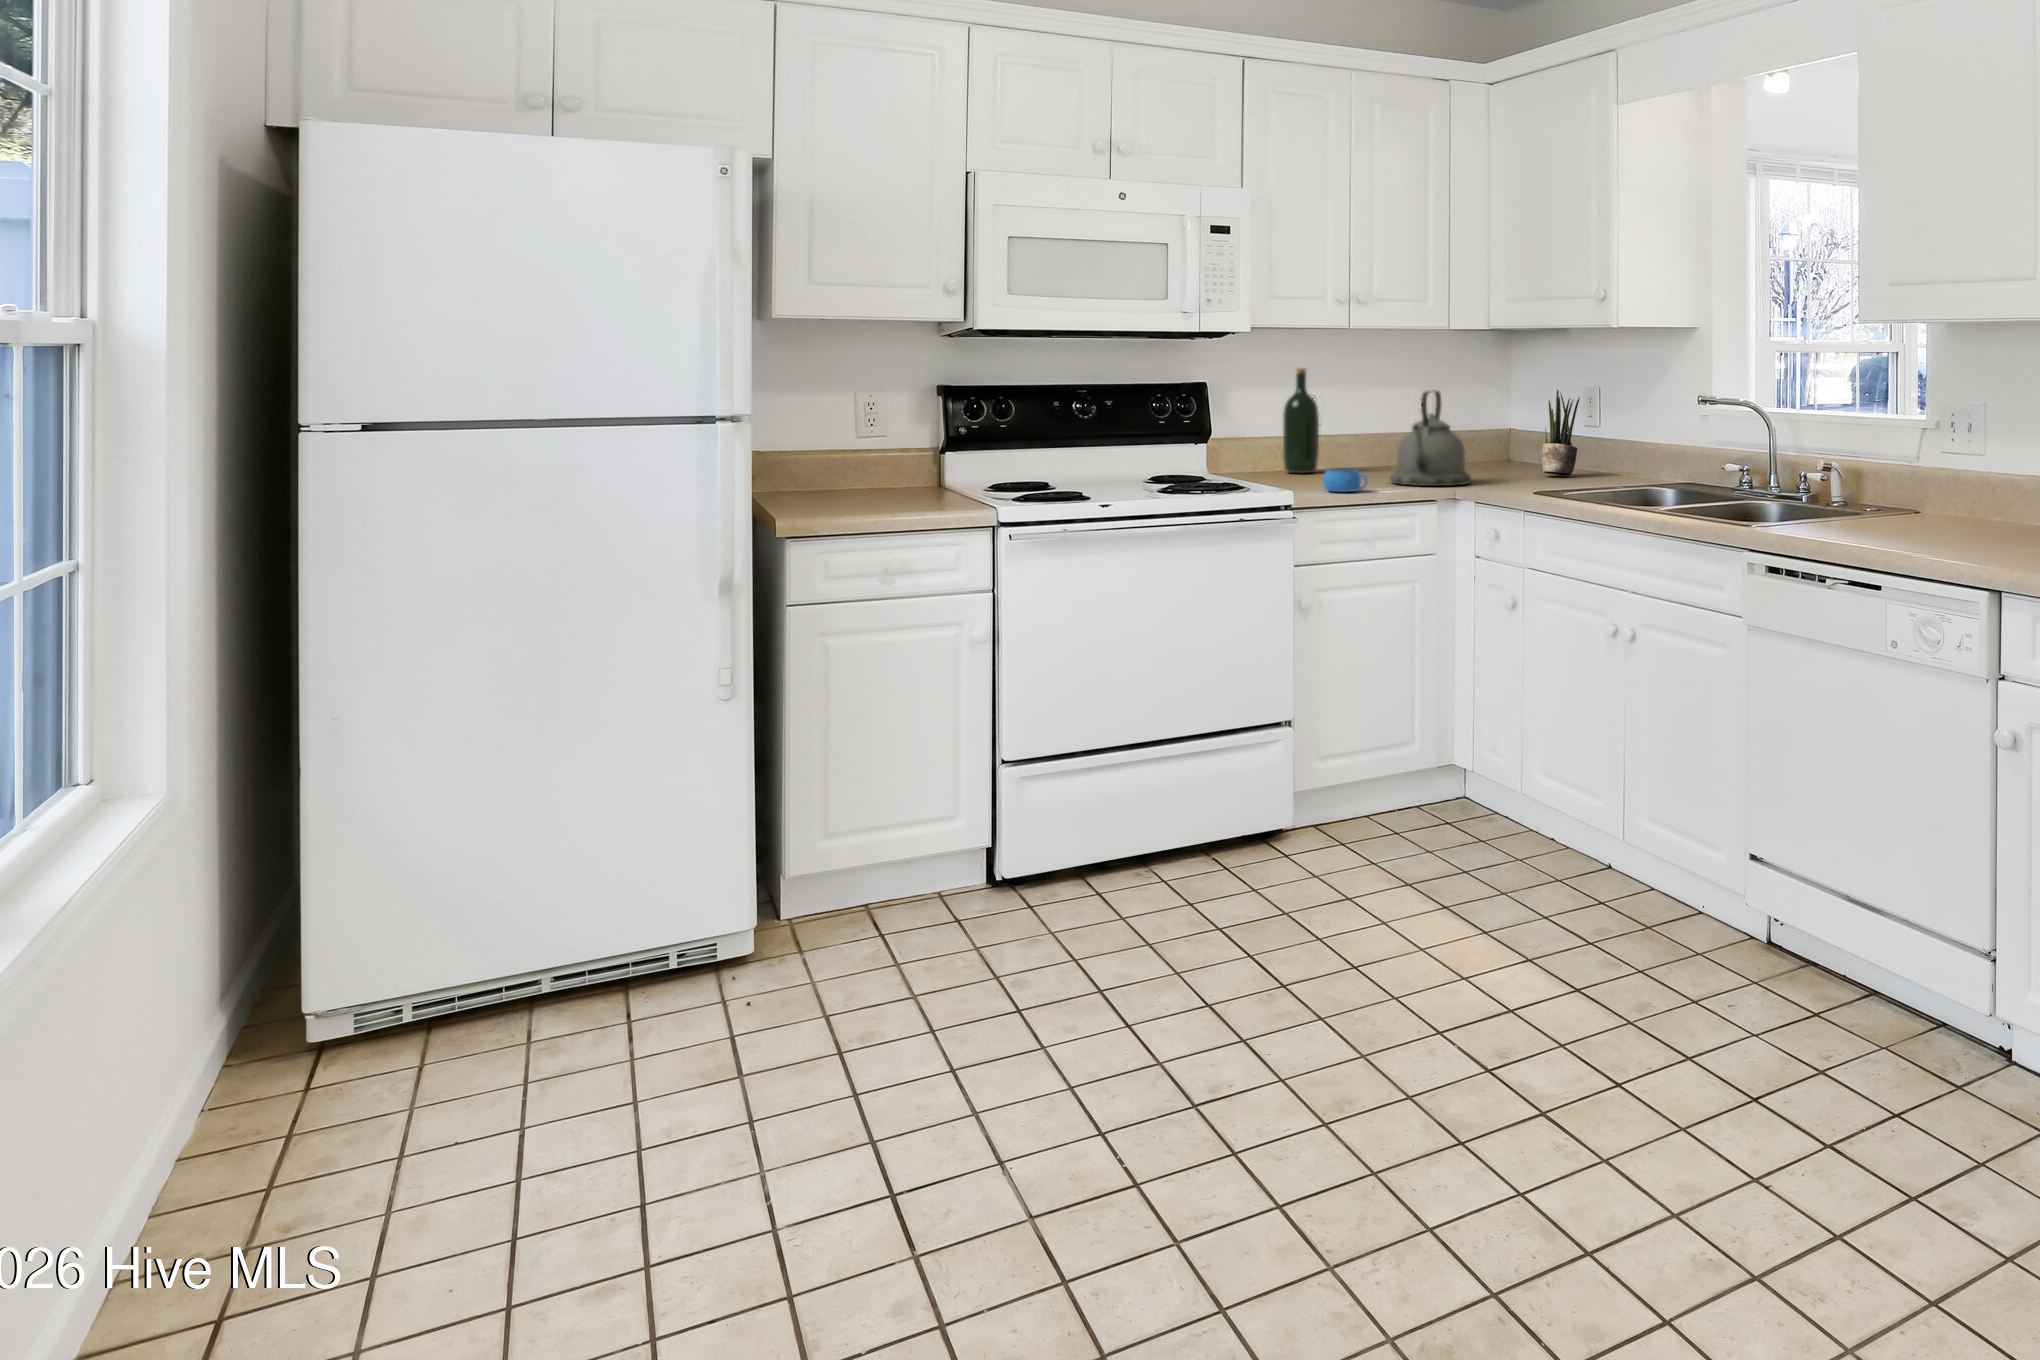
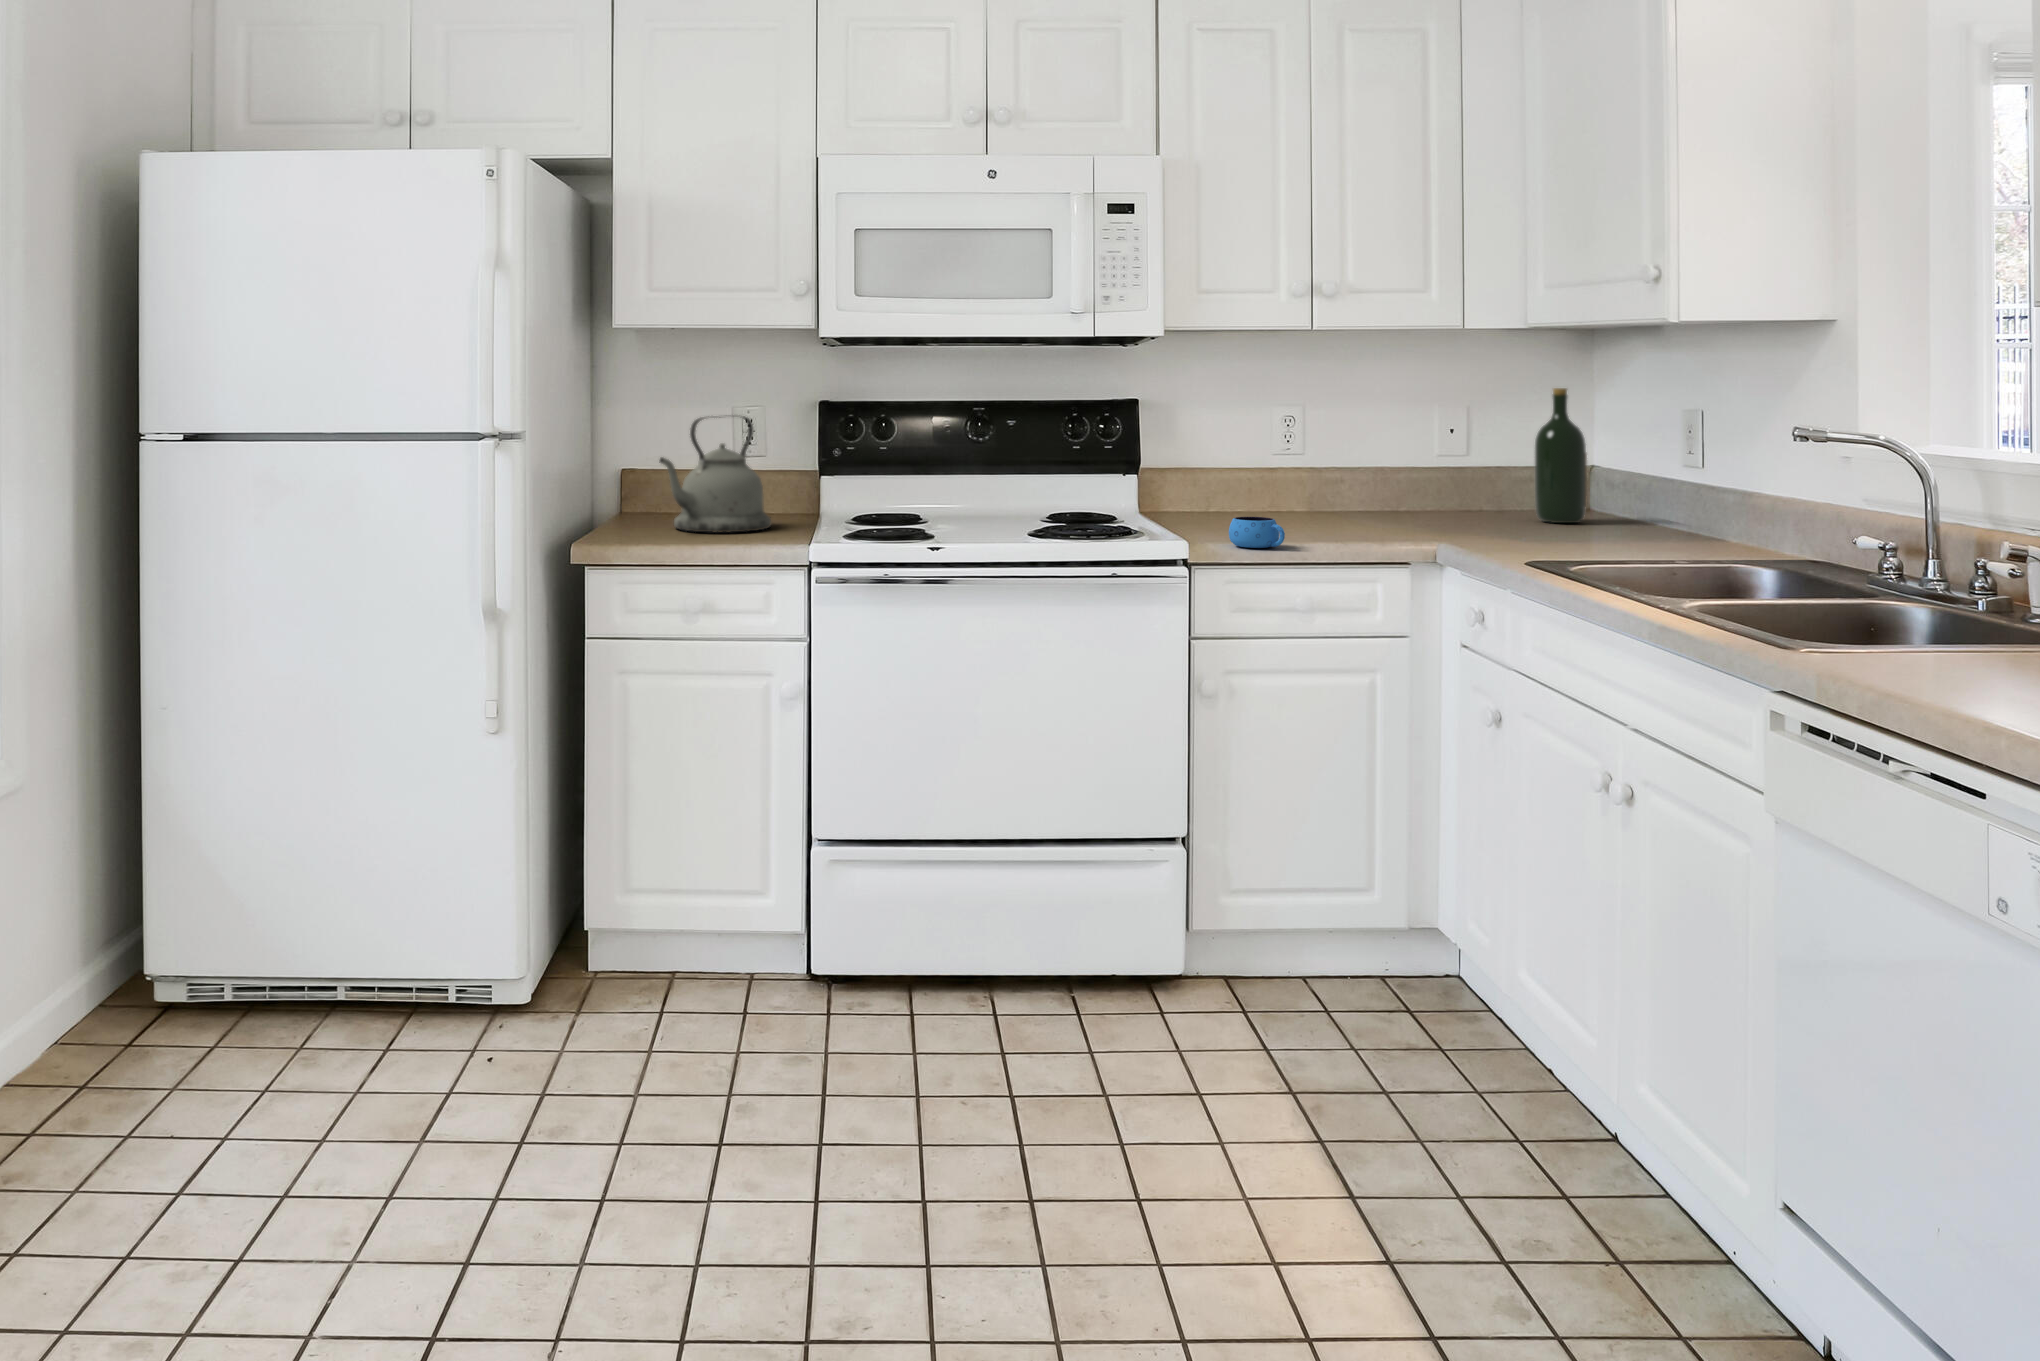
wine bottle: present [1283,368,1319,473] -> present [1535,388,1587,523]
potted plant: present [1542,390,1580,475] -> none [1593,416,1653,538]
kettle: present [1390,391,1471,486] -> present [659,416,771,532]

